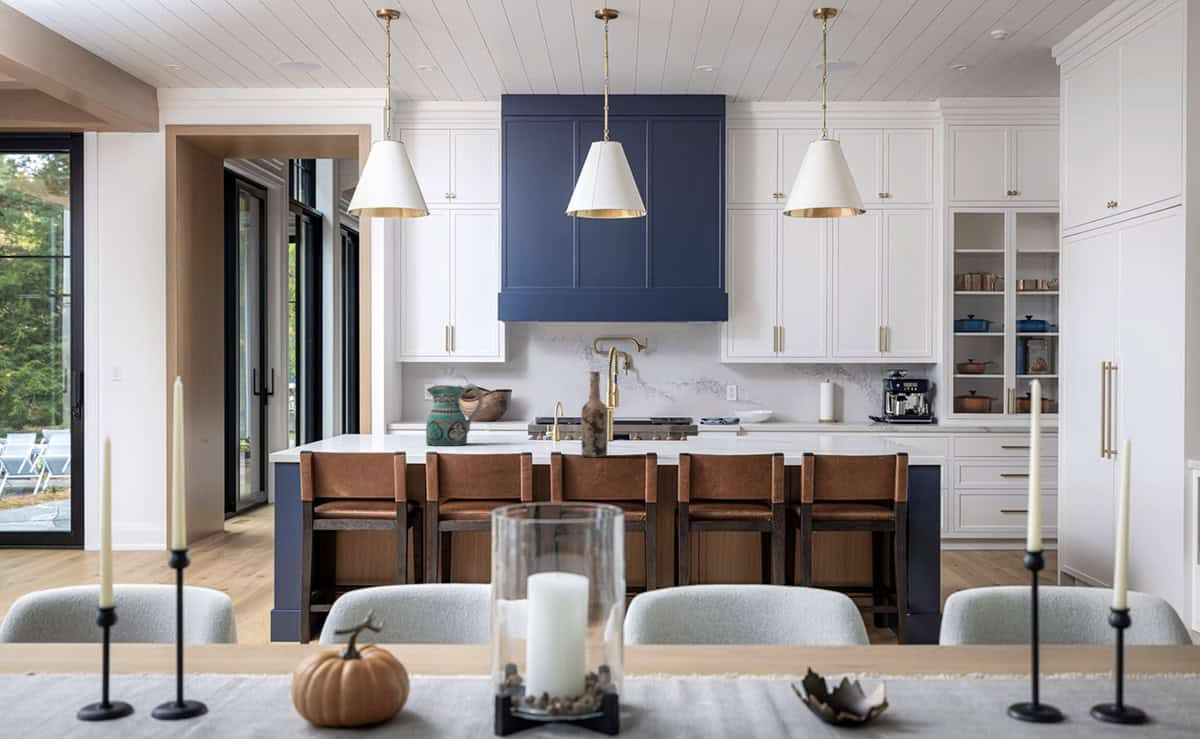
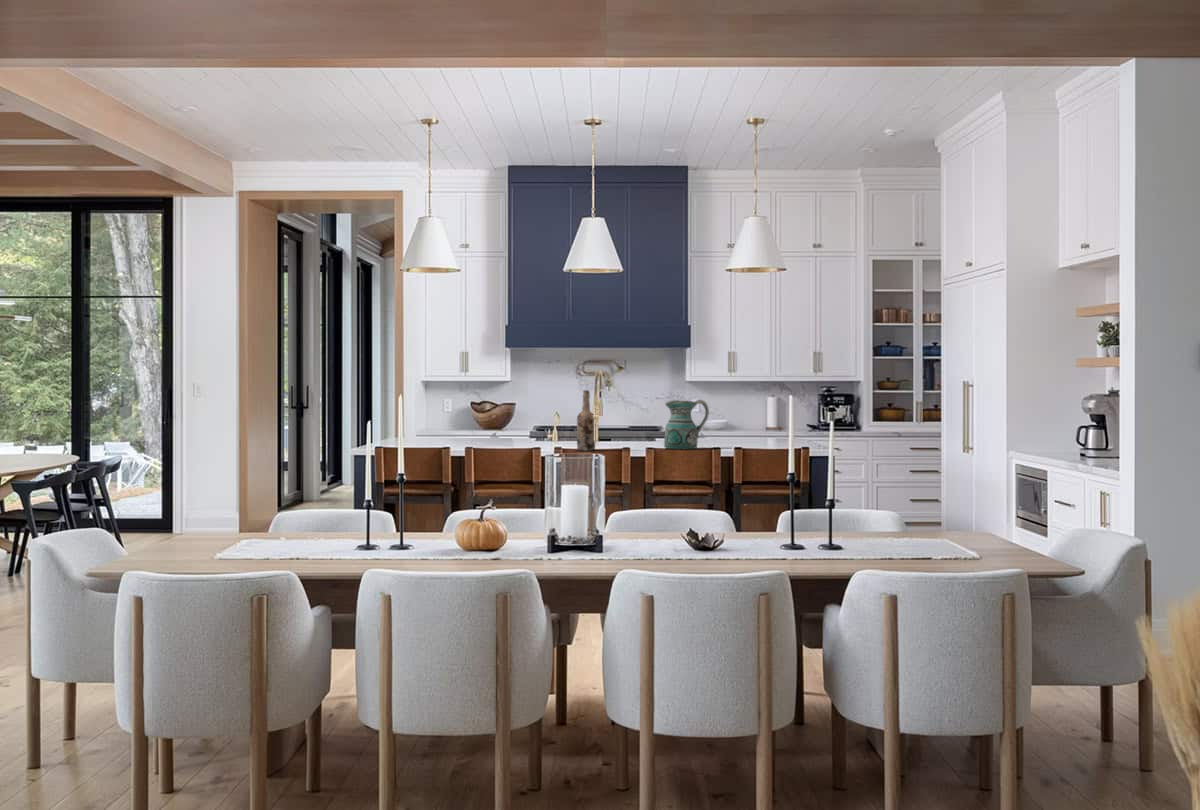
ceramic pitcher: present [426,385,483,446] -> present [664,400,709,449]

